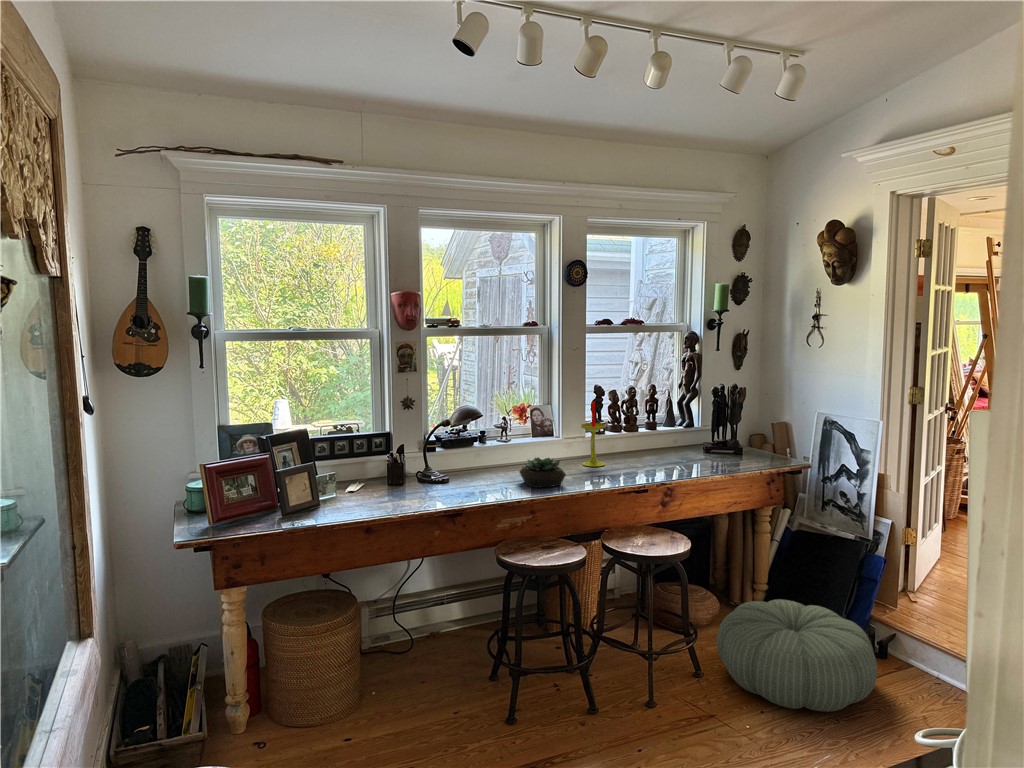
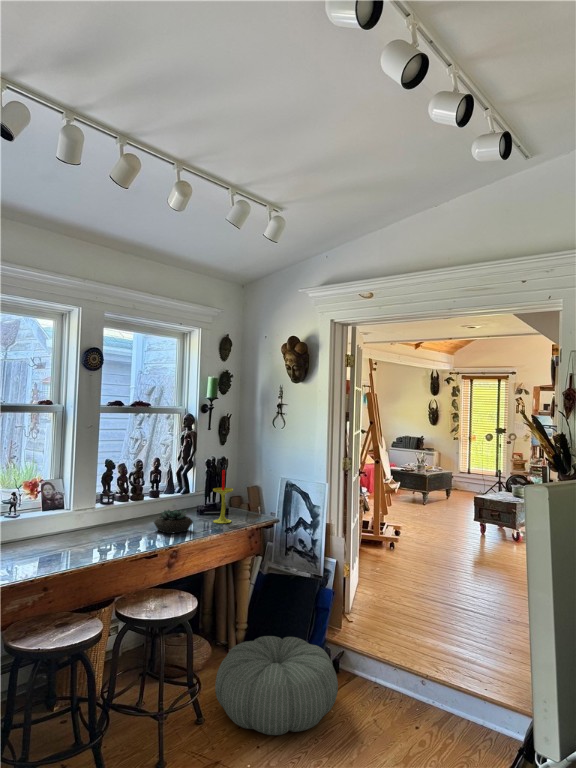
candle: present [581,402,606,467] -> present [213,470,233,524]
succulent plant: present [519,458,566,488] -> present [154,510,193,534]

